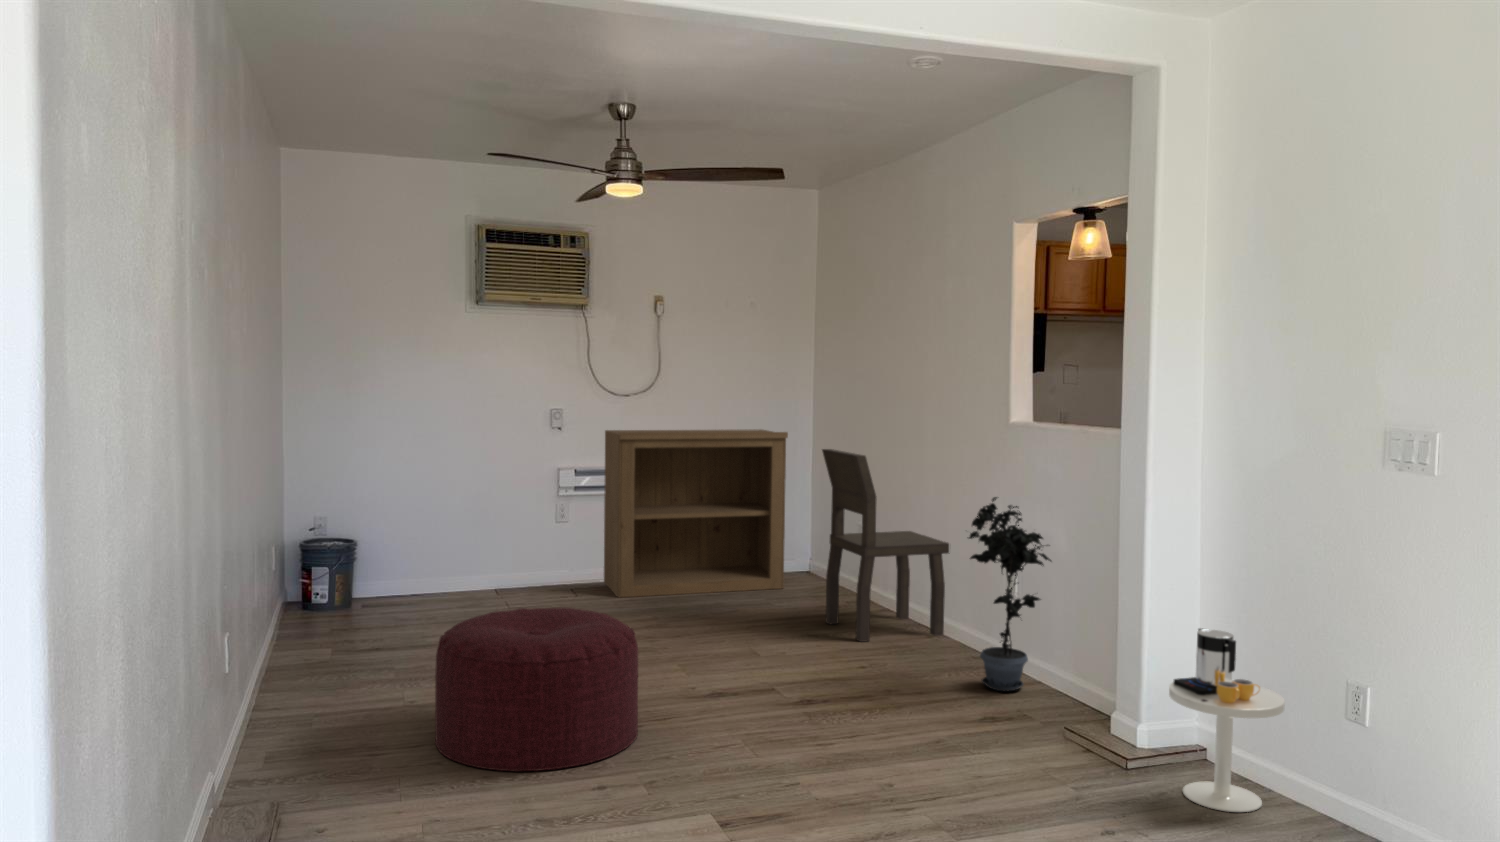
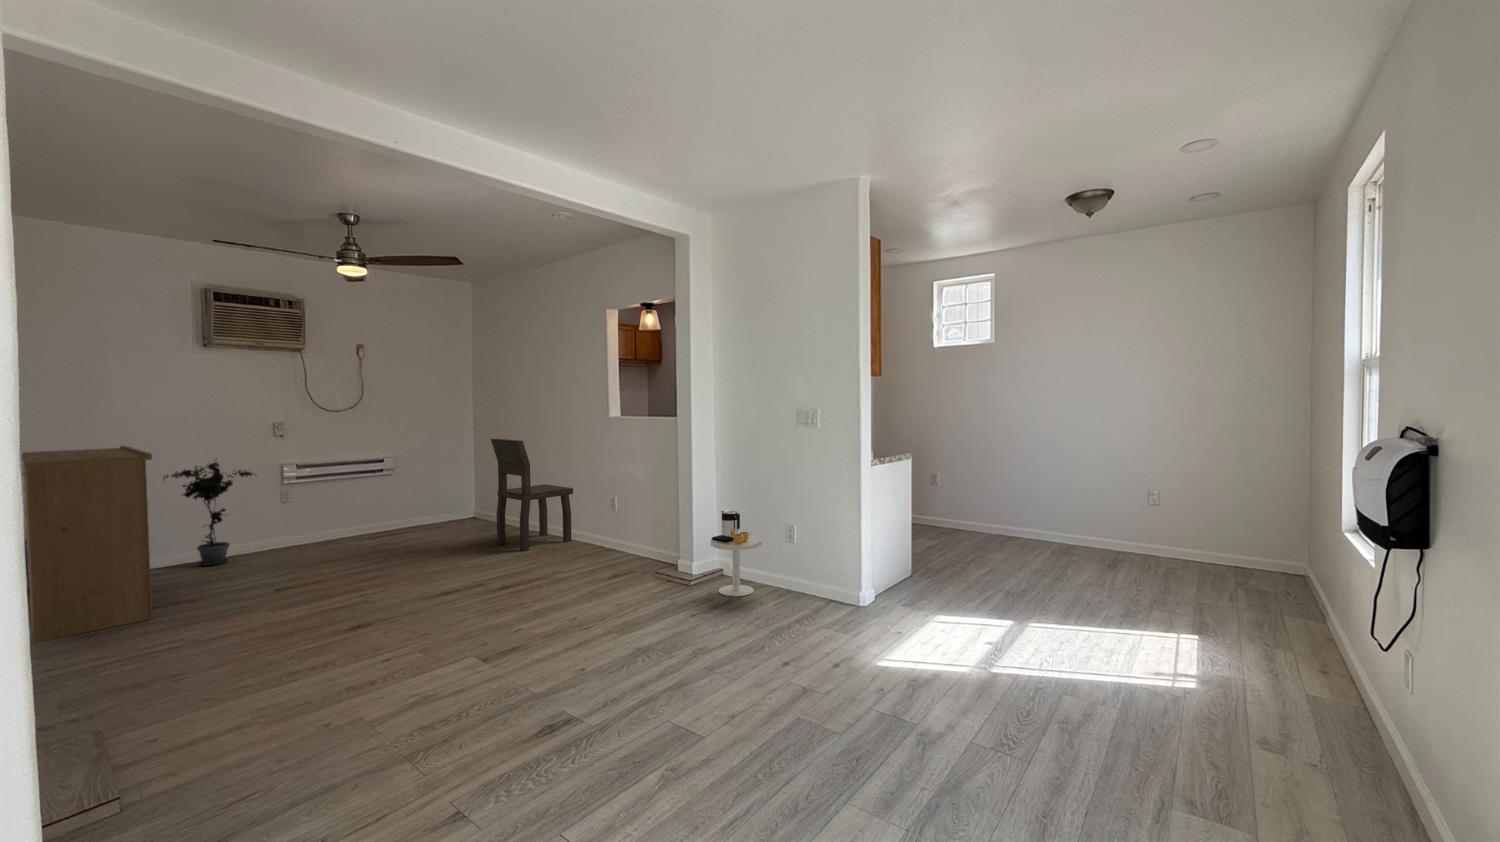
bookshelf: present [604,429,788,597] -> present [22,446,152,643]
potted plant: present [969,497,1051,691] -> present [164,459,252,566]
ottoman: present [435,607,638,771] -> none [232,550,399,666]

